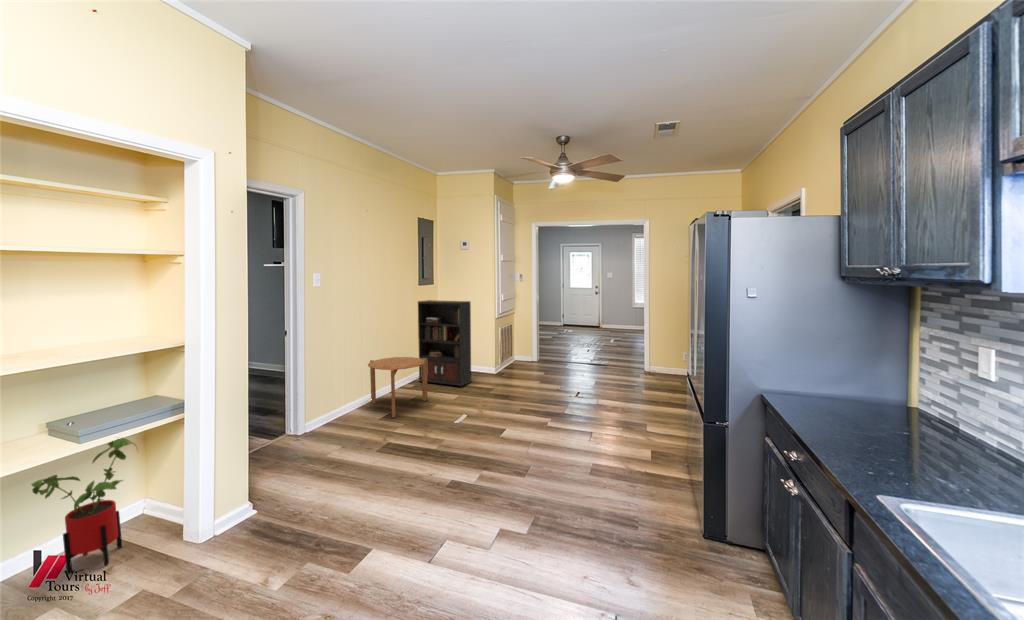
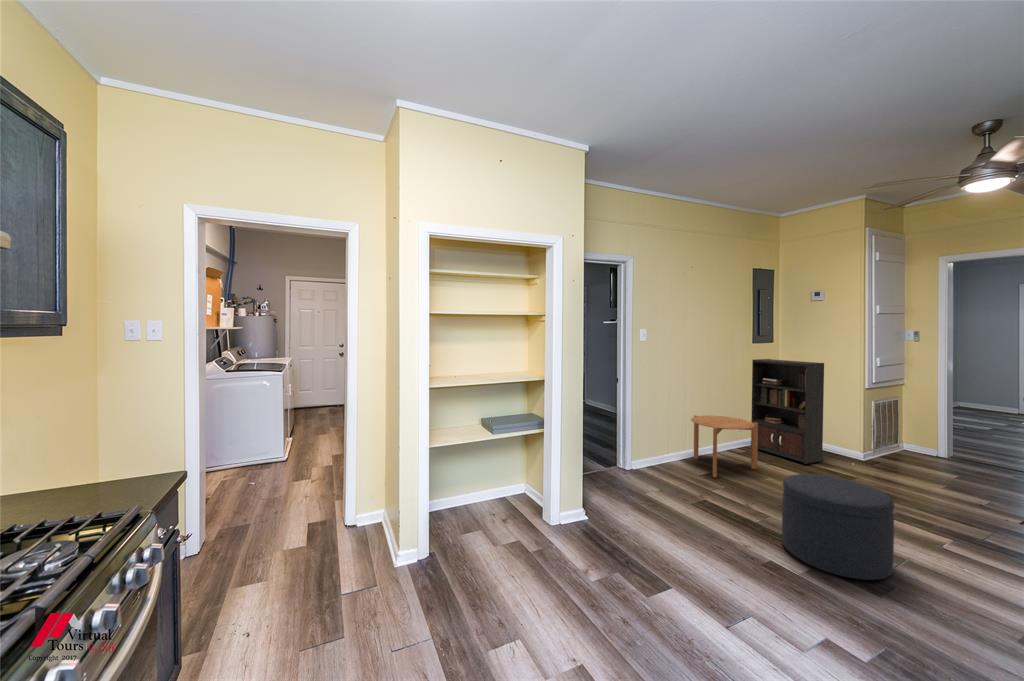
ottoman: none [457,393,528,473] -> present [782,474,894,580]
house plant: present [31,438,137,574] -> none [477,437,523,518]

